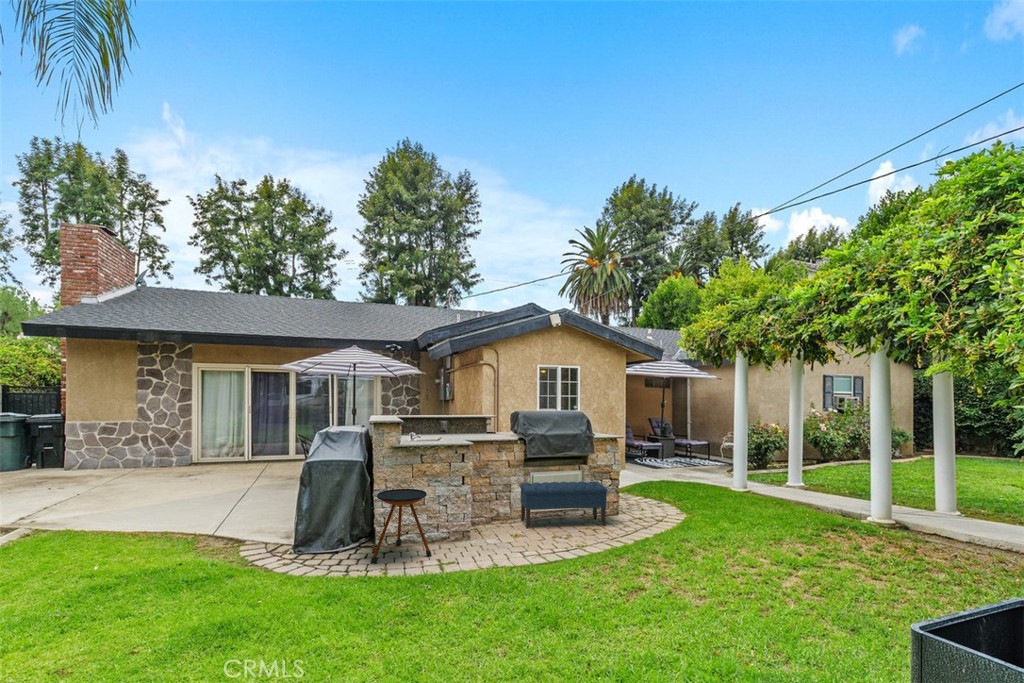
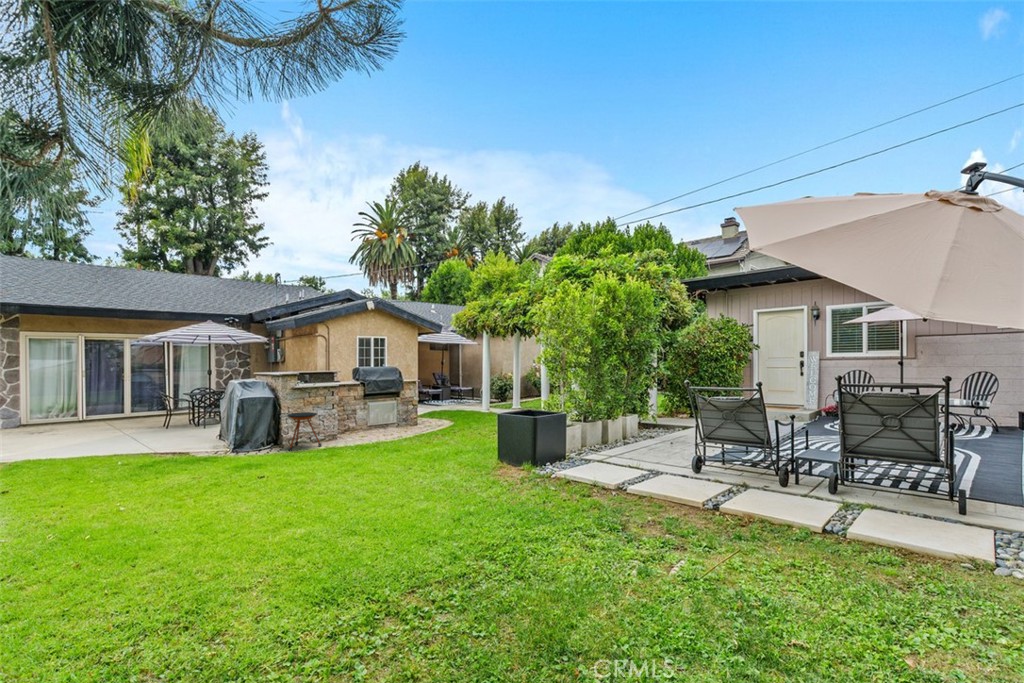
bench: present [520,481,607,529] -> none [362,406,414,434]

